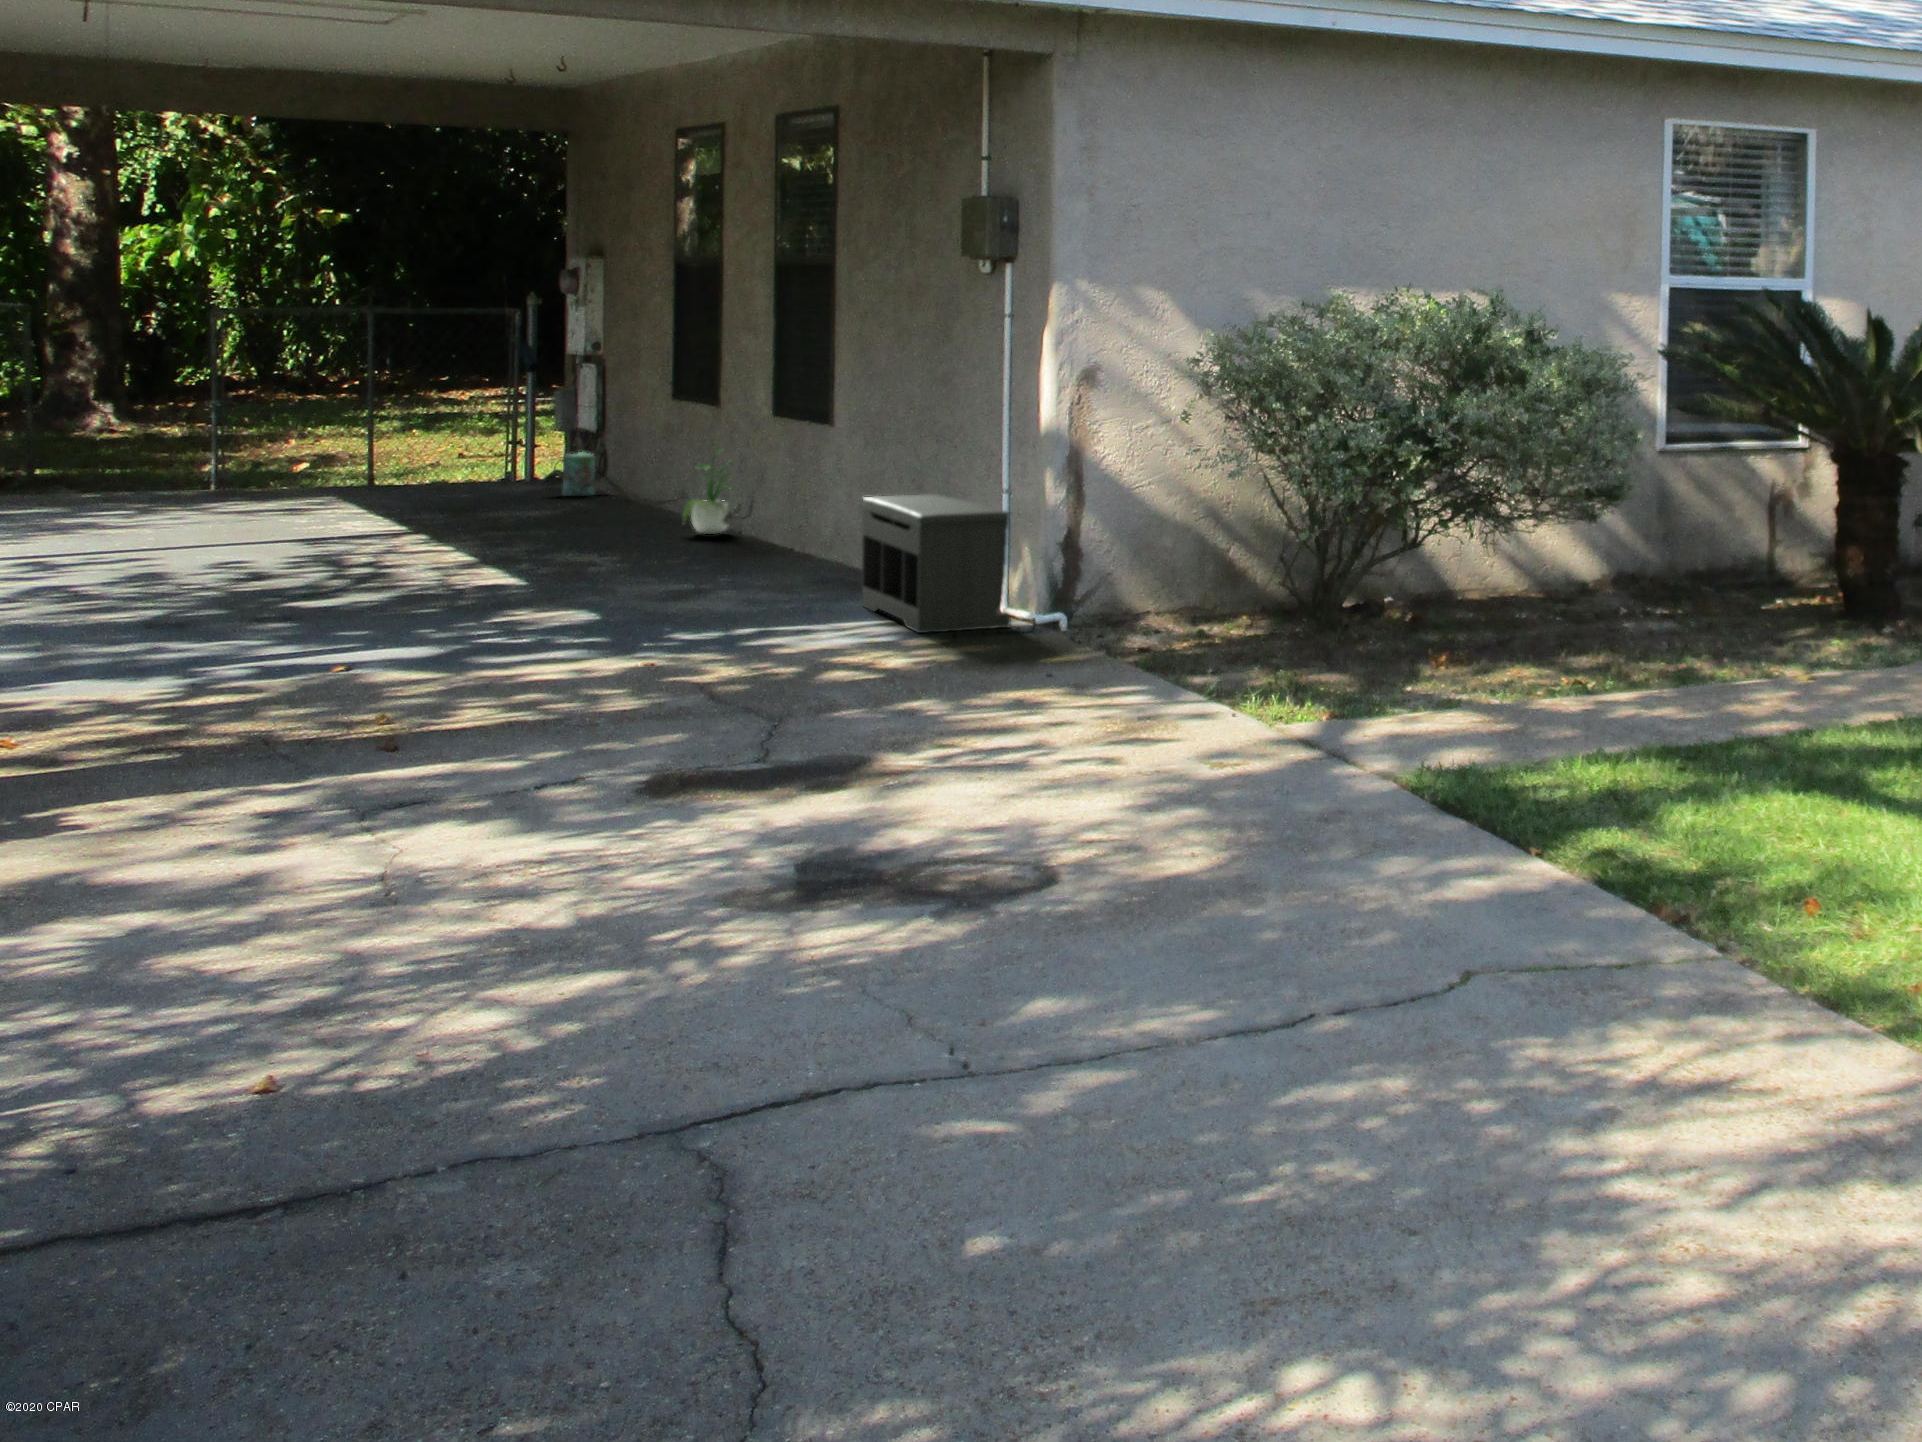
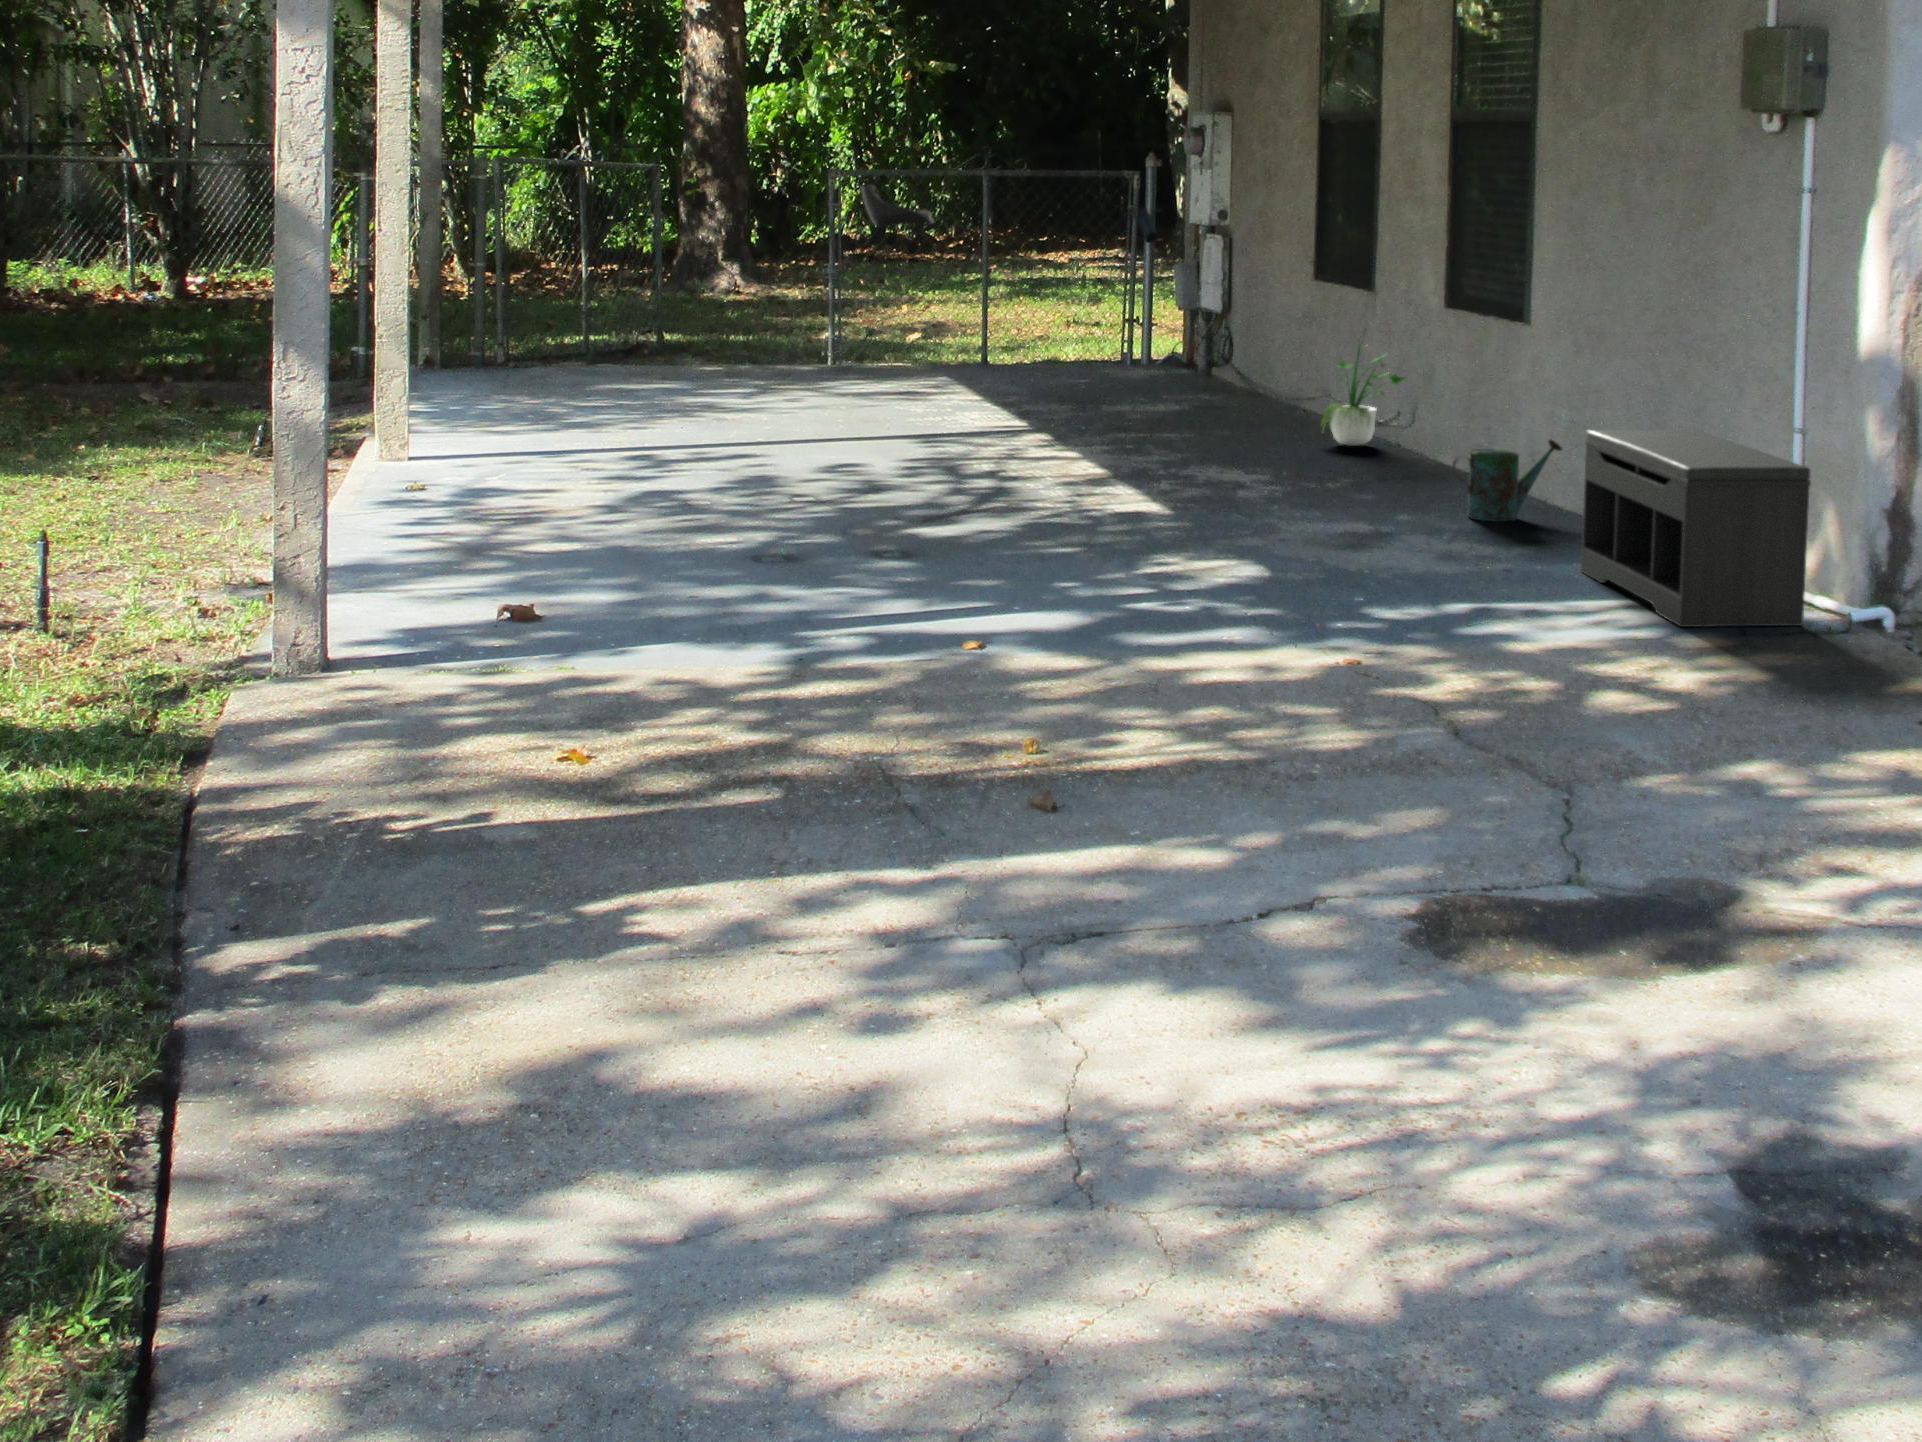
lounge chair: none [248,317,333,400] -> present [861,185,934,261]
watering can: present [562,452,596,496] -> present [1452,440,1562,522]

